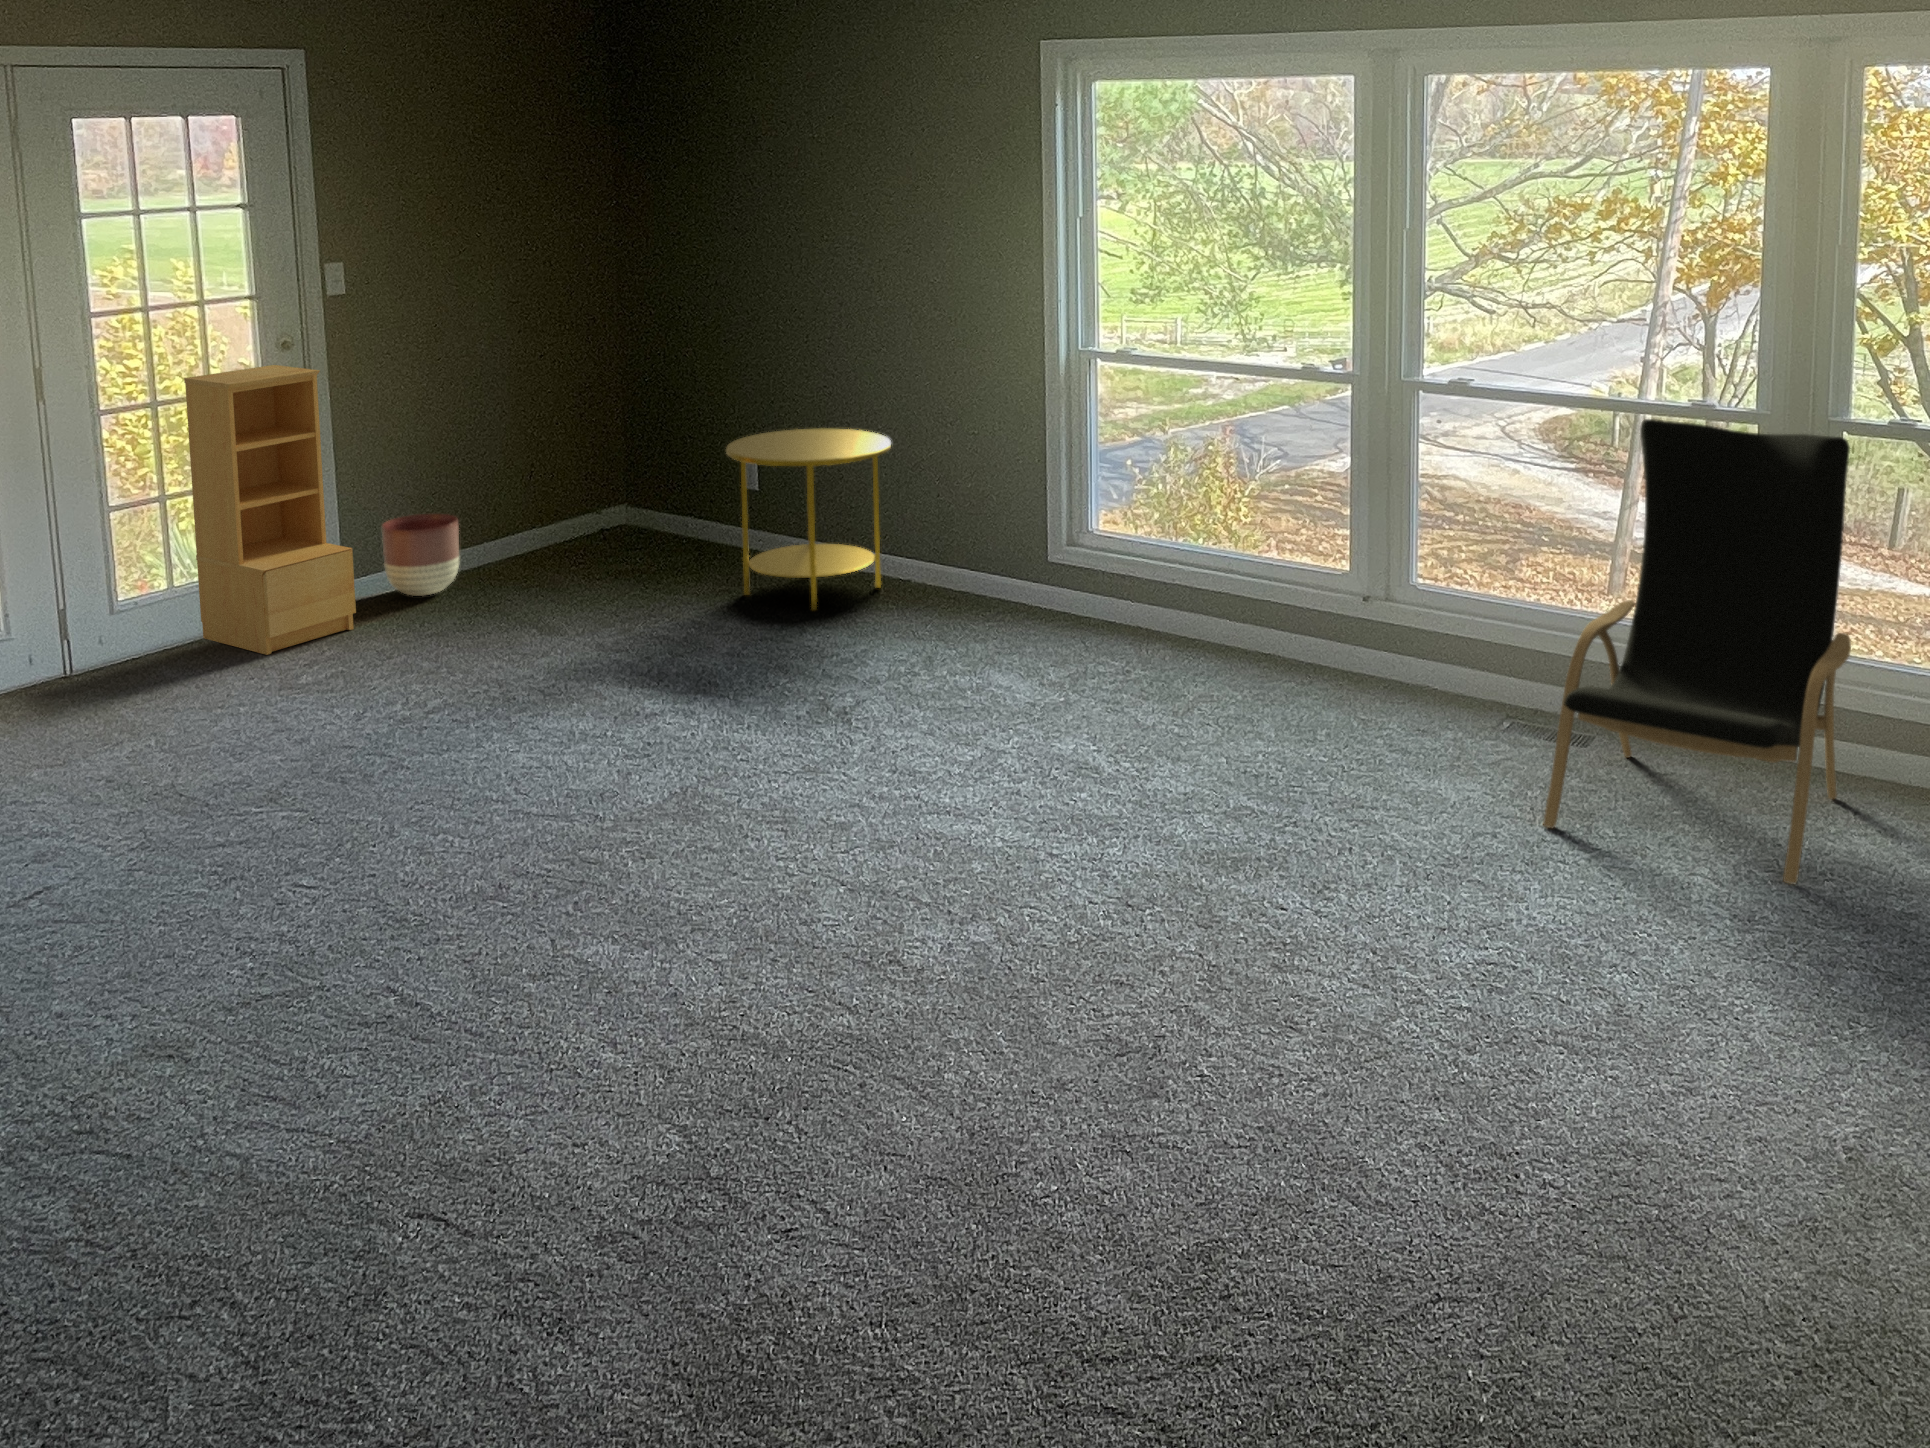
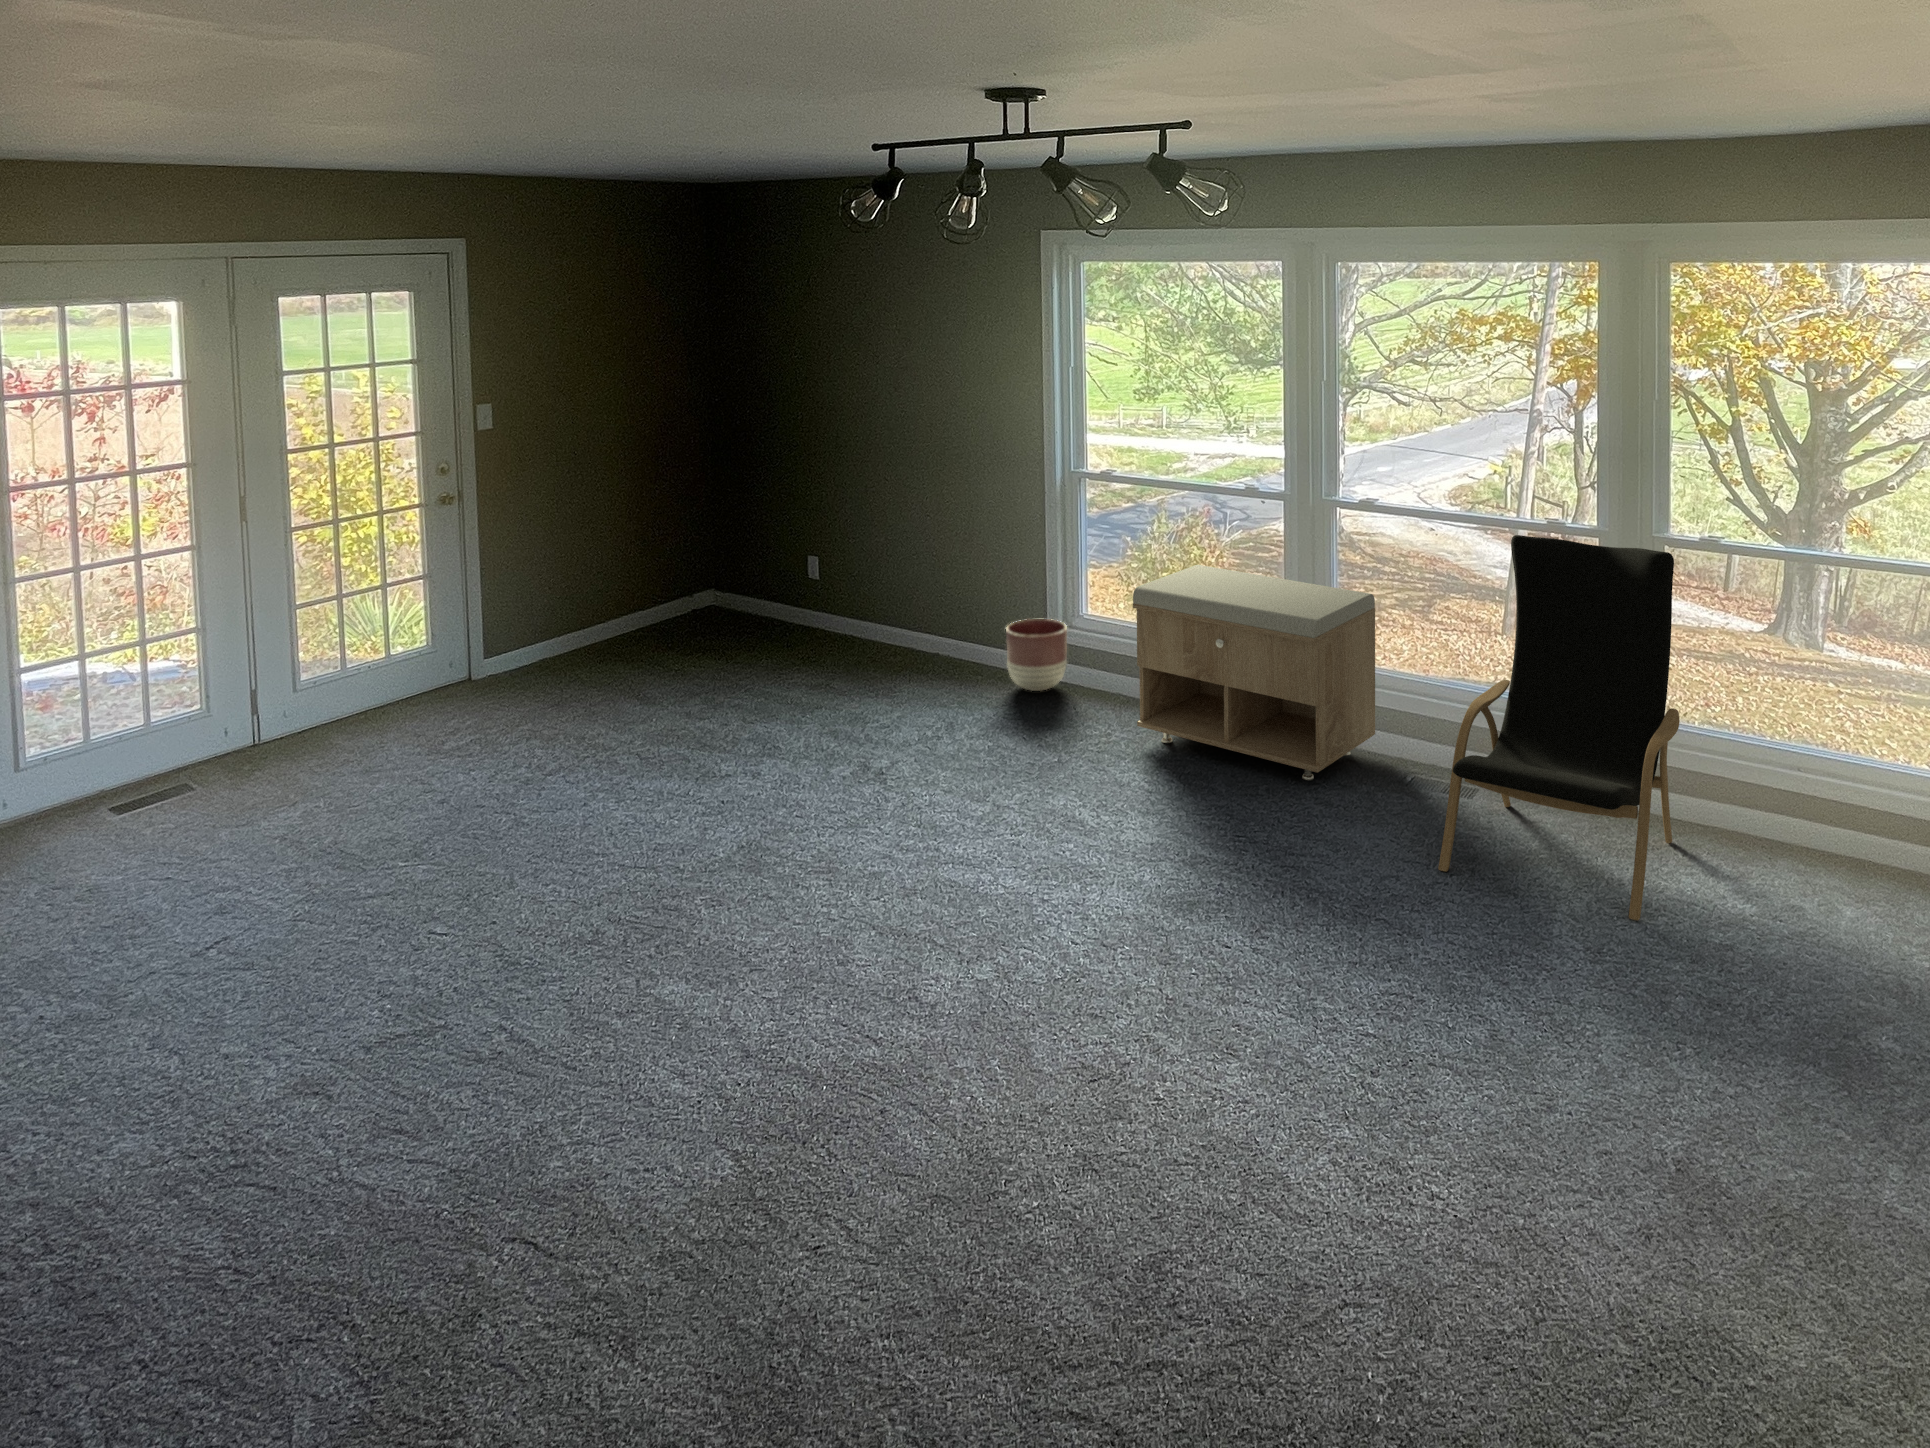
bookshelf: present [184,365,356,655] -> none [357,486,492,724]
side table: present [726,428,891,610] -> none [793,530,925,680]
storage bench: none [1157,466,1463,726] -> present [1133,565,1375,780]
planter: present [382,514,460,596] -> present [1006,619,1067,691]

